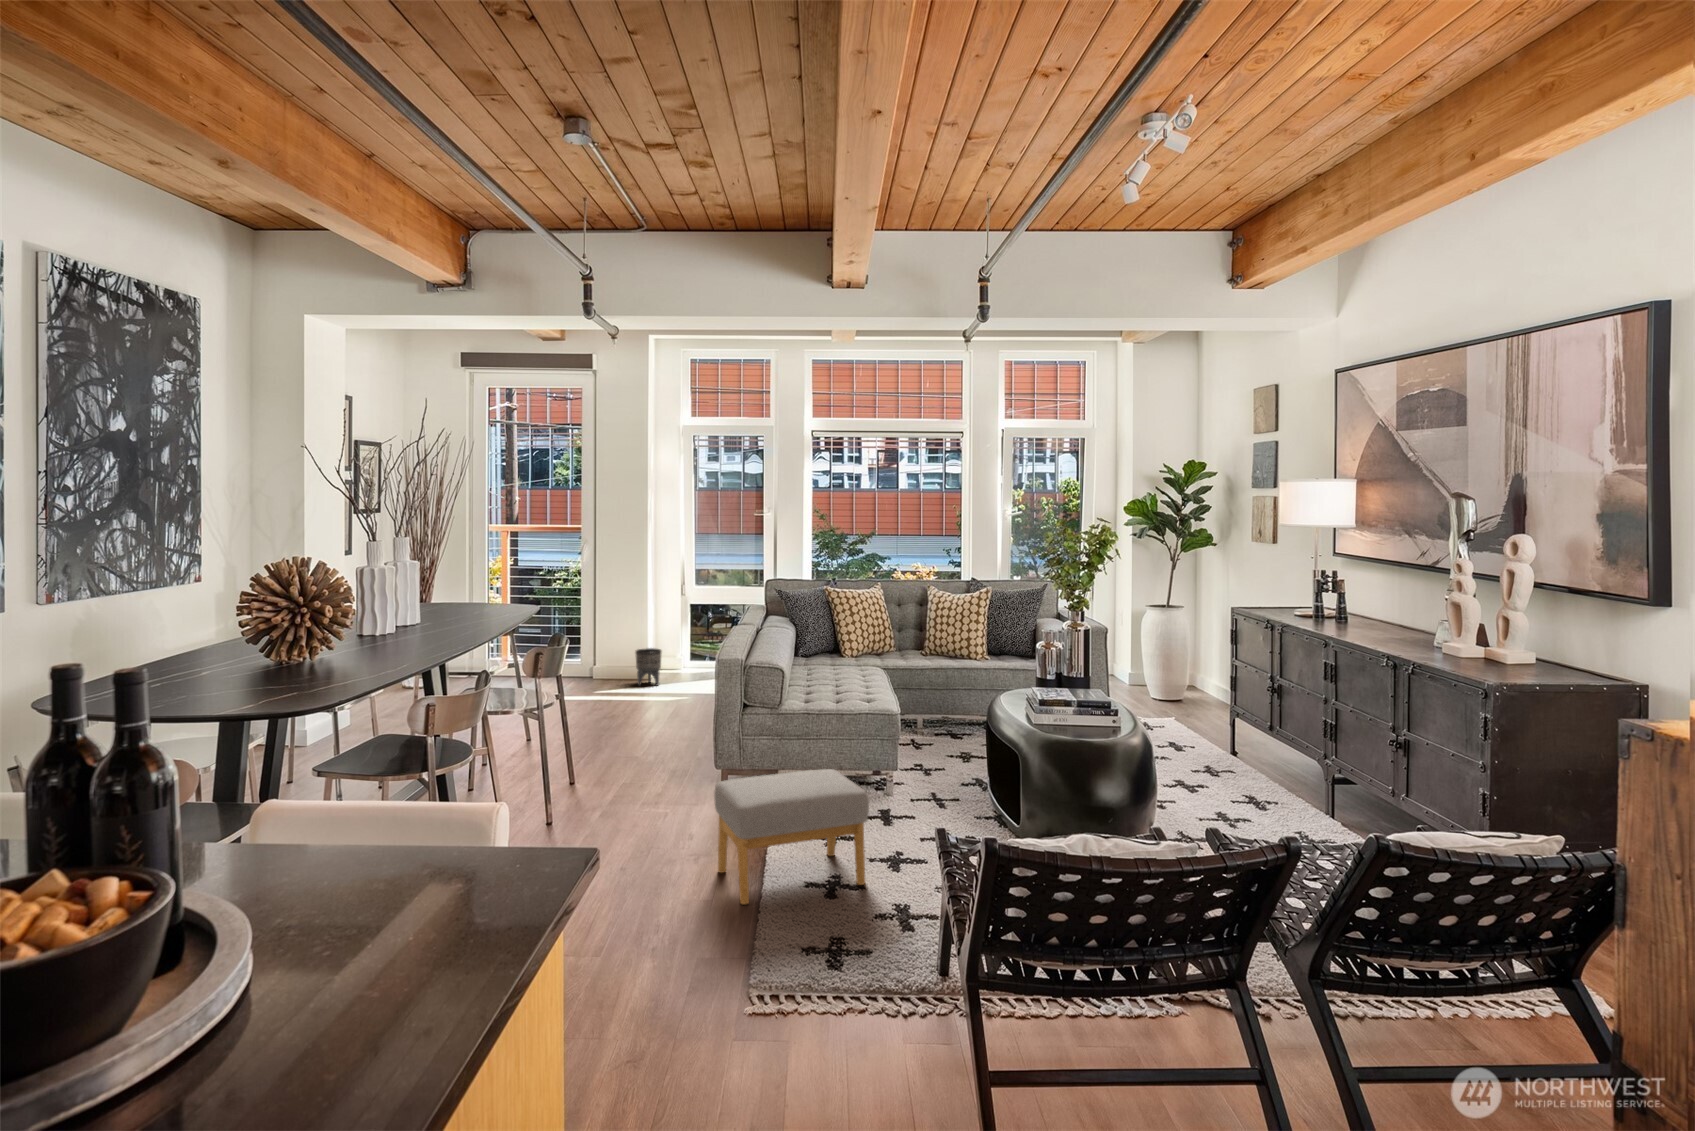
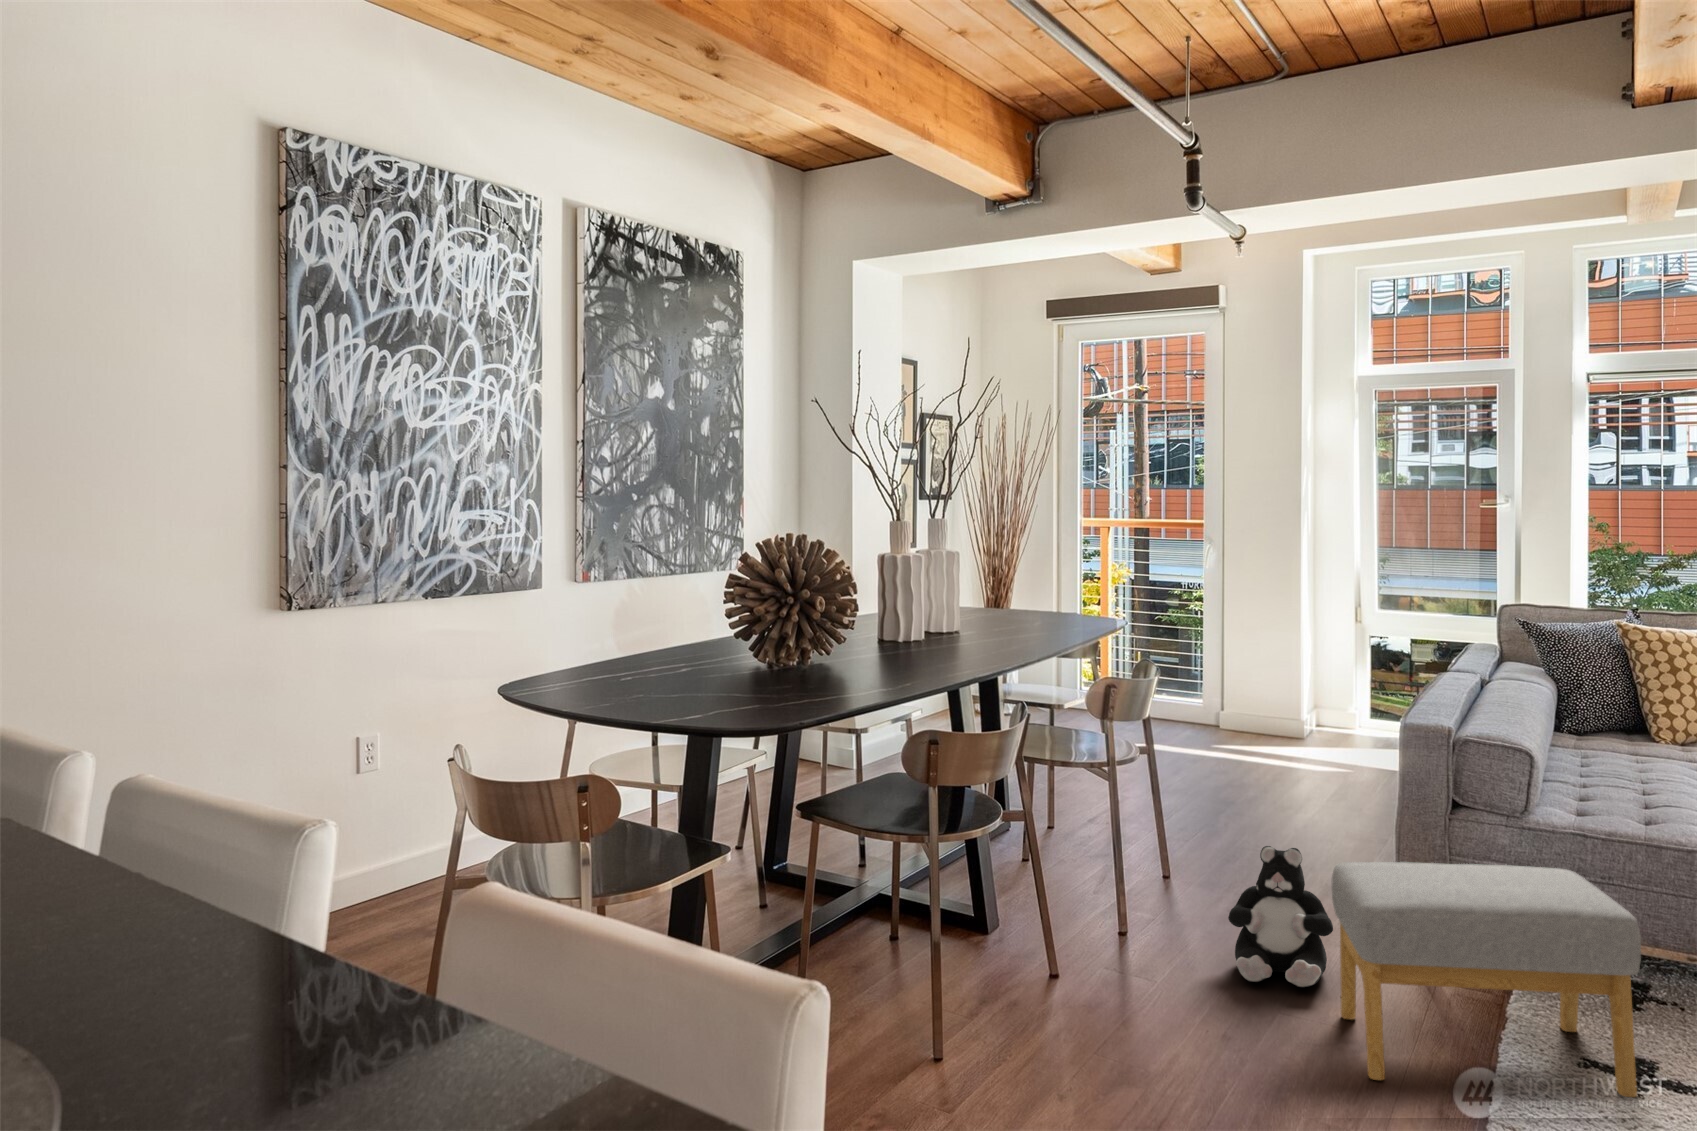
planter: present [635,648,662,686] -> none [1280,686,1320,741]
plush toy: none [646,774,709,861] -> present [1228,846,1333,987]

